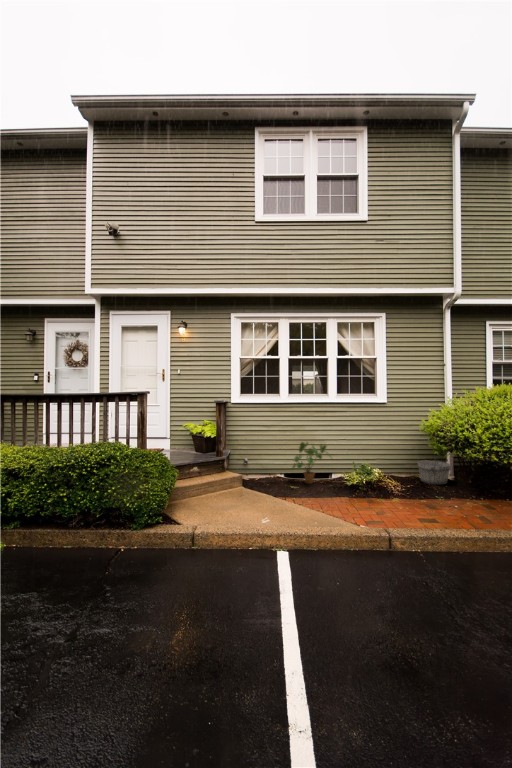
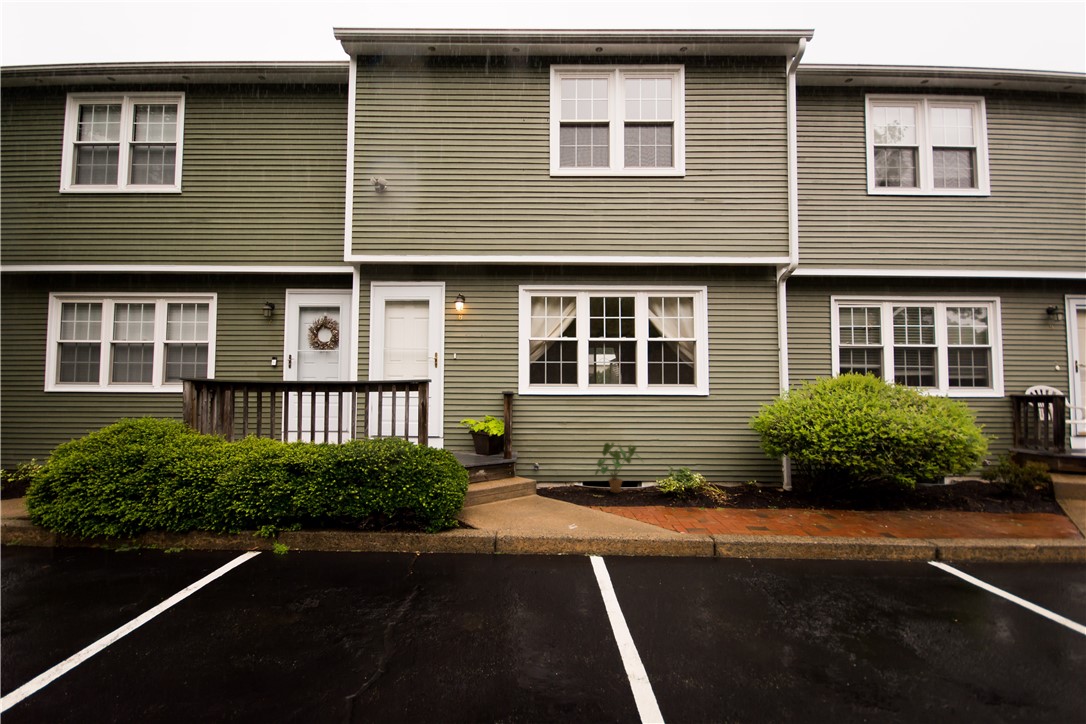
wooden bucket: present [418,458,450,485] -> none [747,460,787,494]

